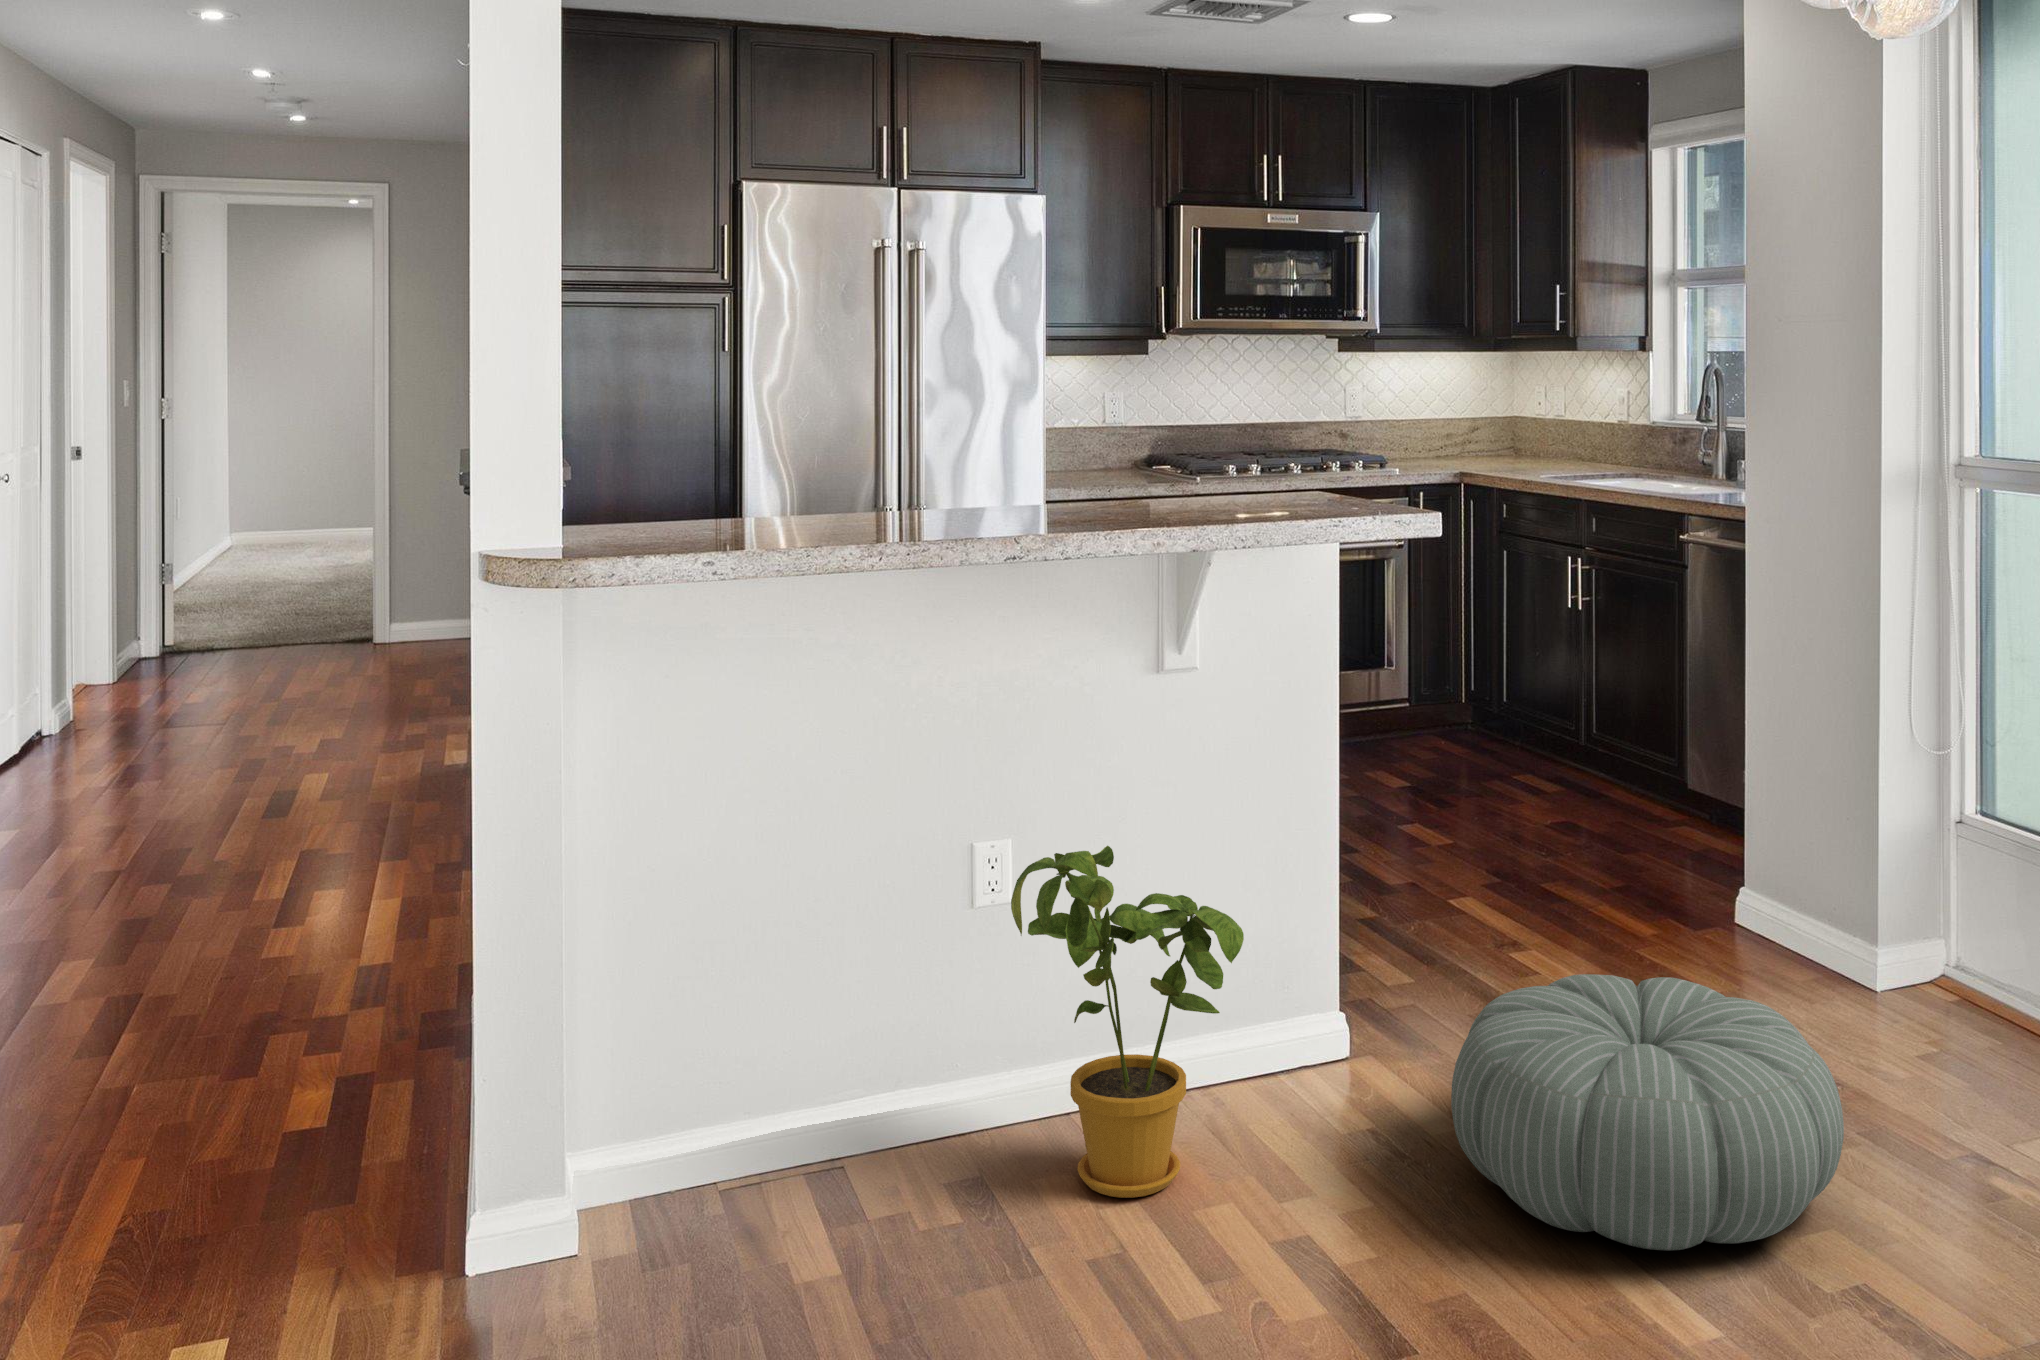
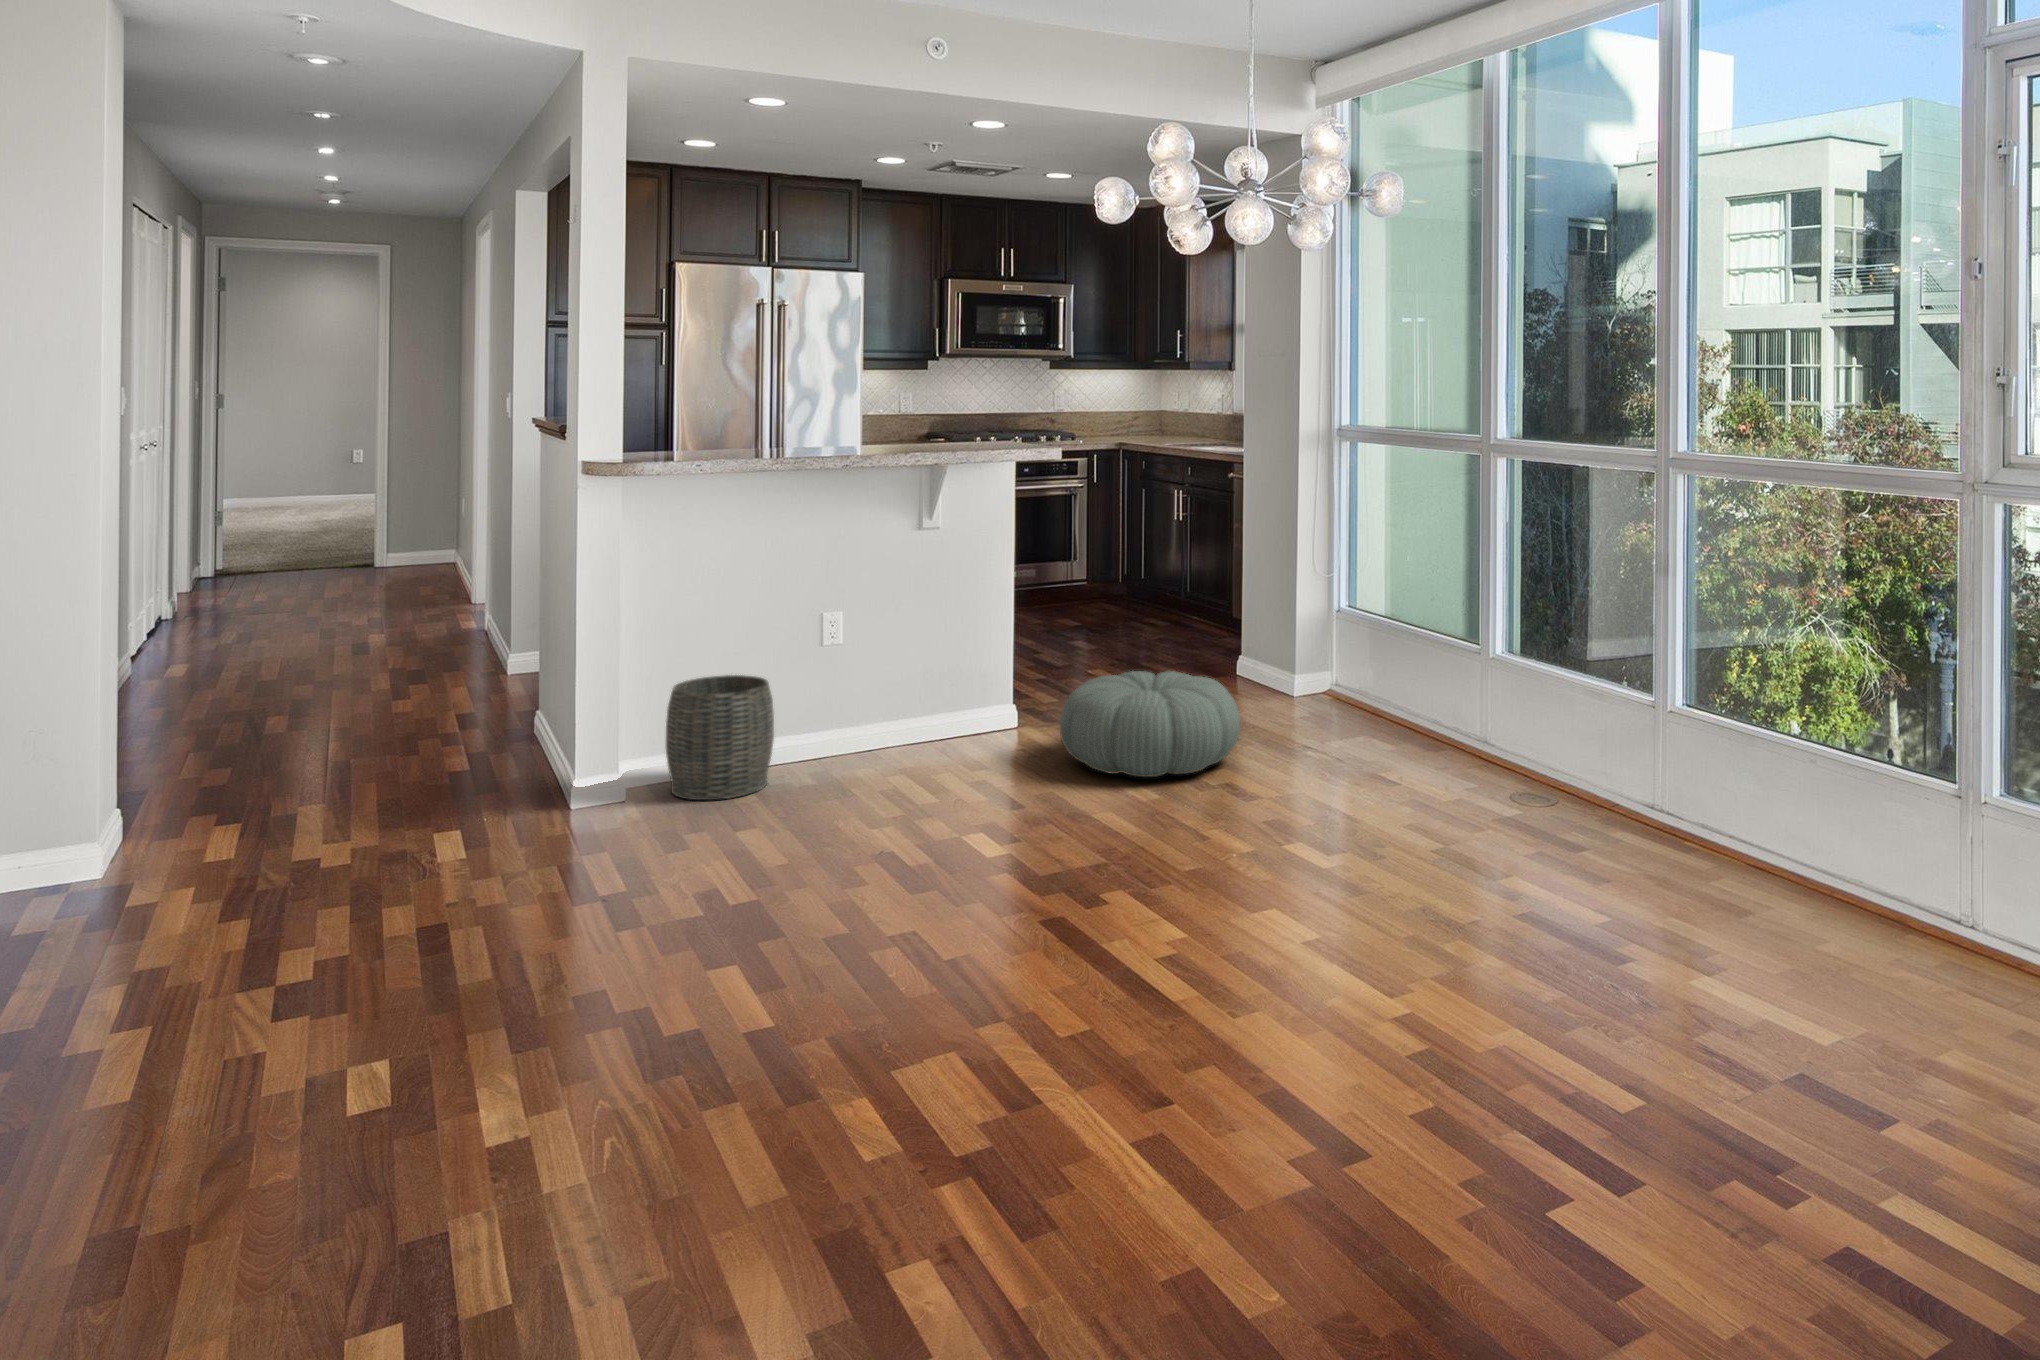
house plant: present [1011,846,1244,1198] -> none [844,603,959,774]
woven basket: none [657,979,873,1267] -> present [666,675,774,800]

